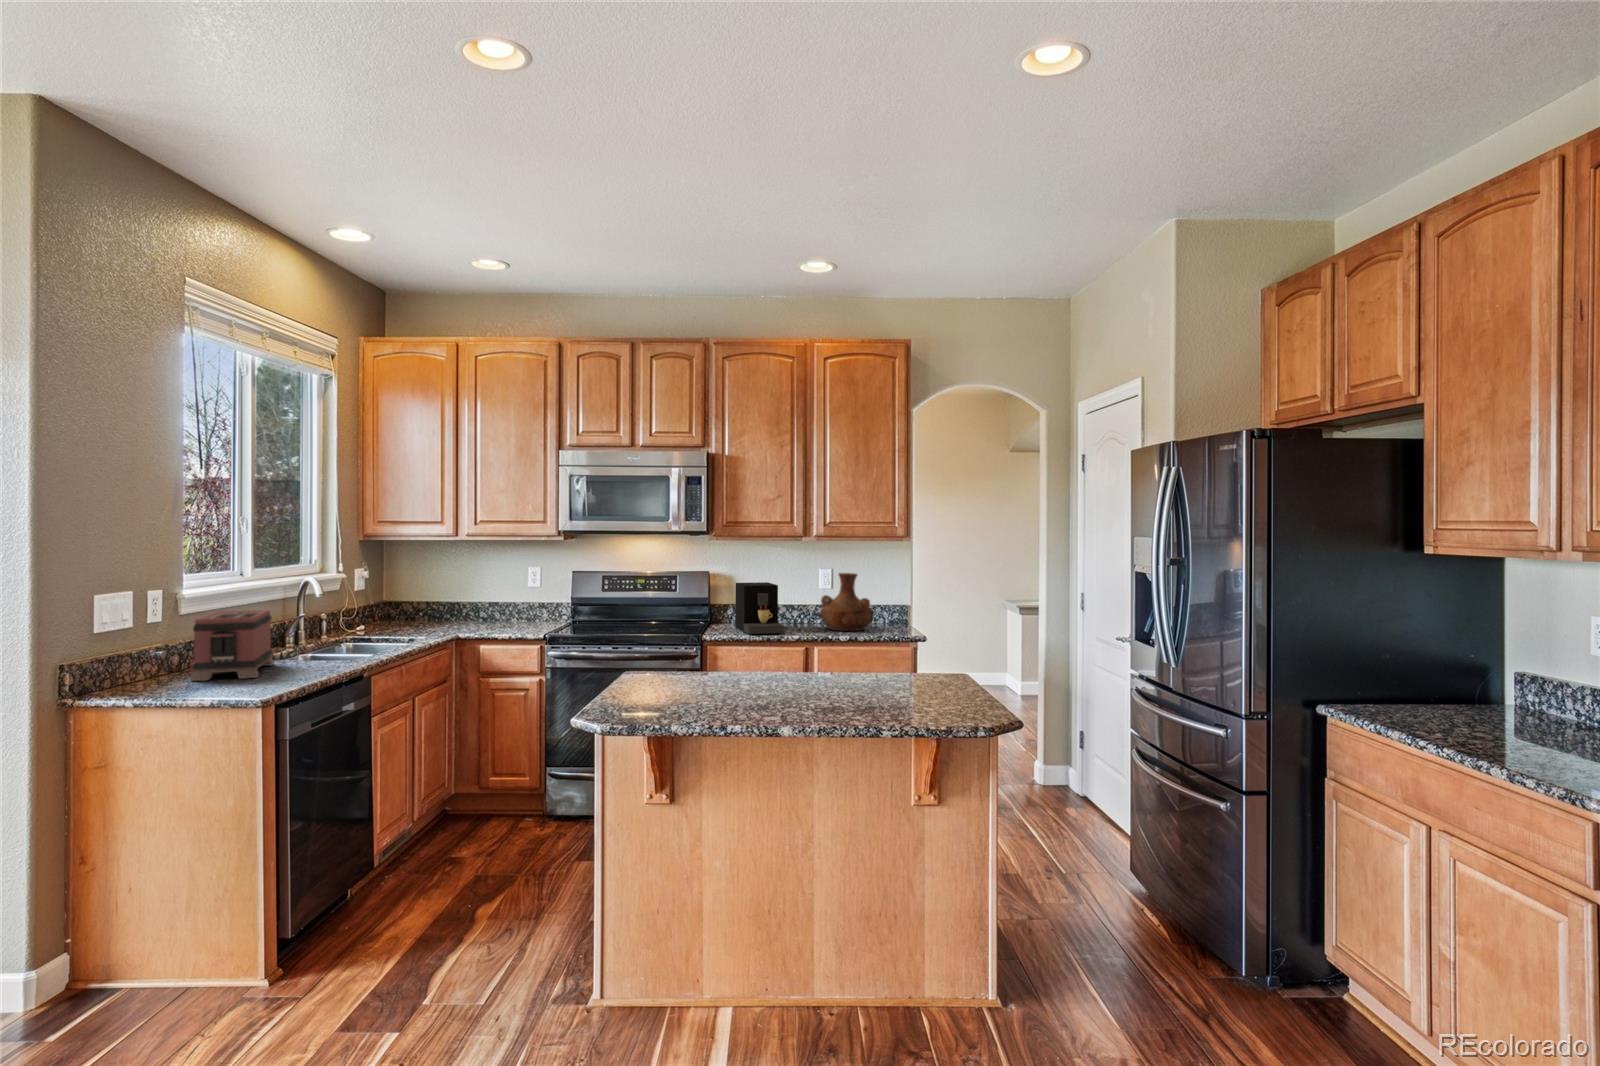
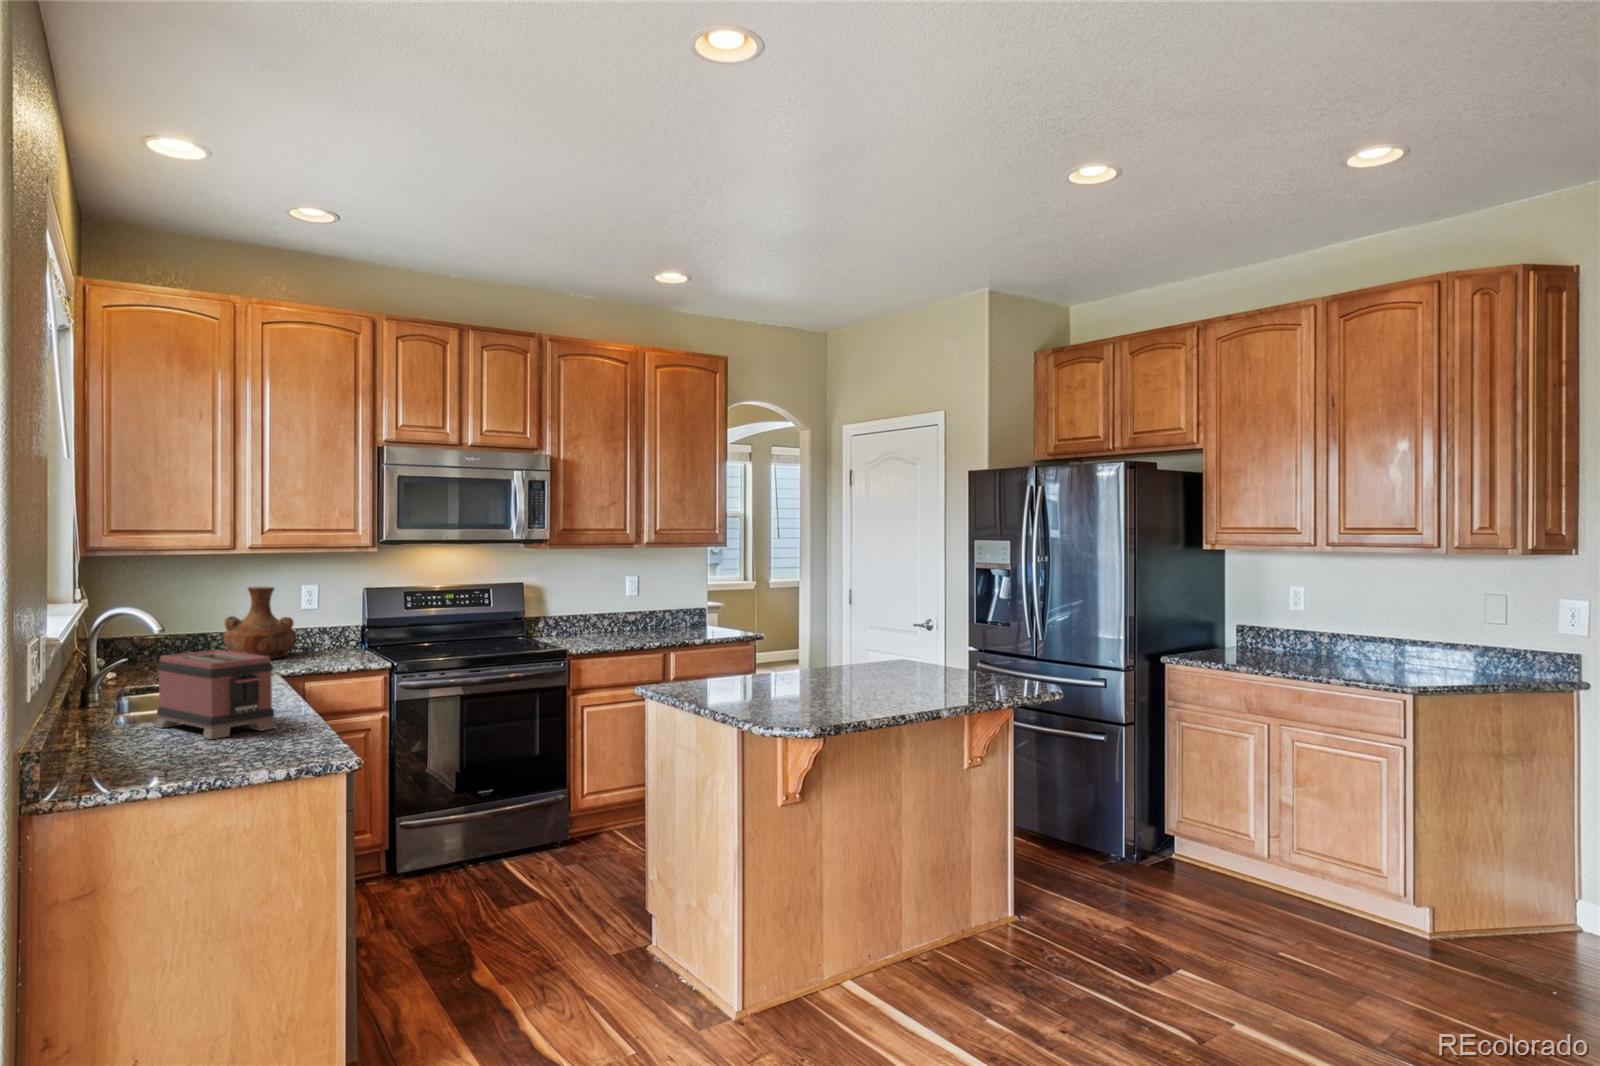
vase: present [820,573,873,631] -> present [221,587,297,659]
coffee maker: present [735,582,784,634] -> none [558,590,634,646]

